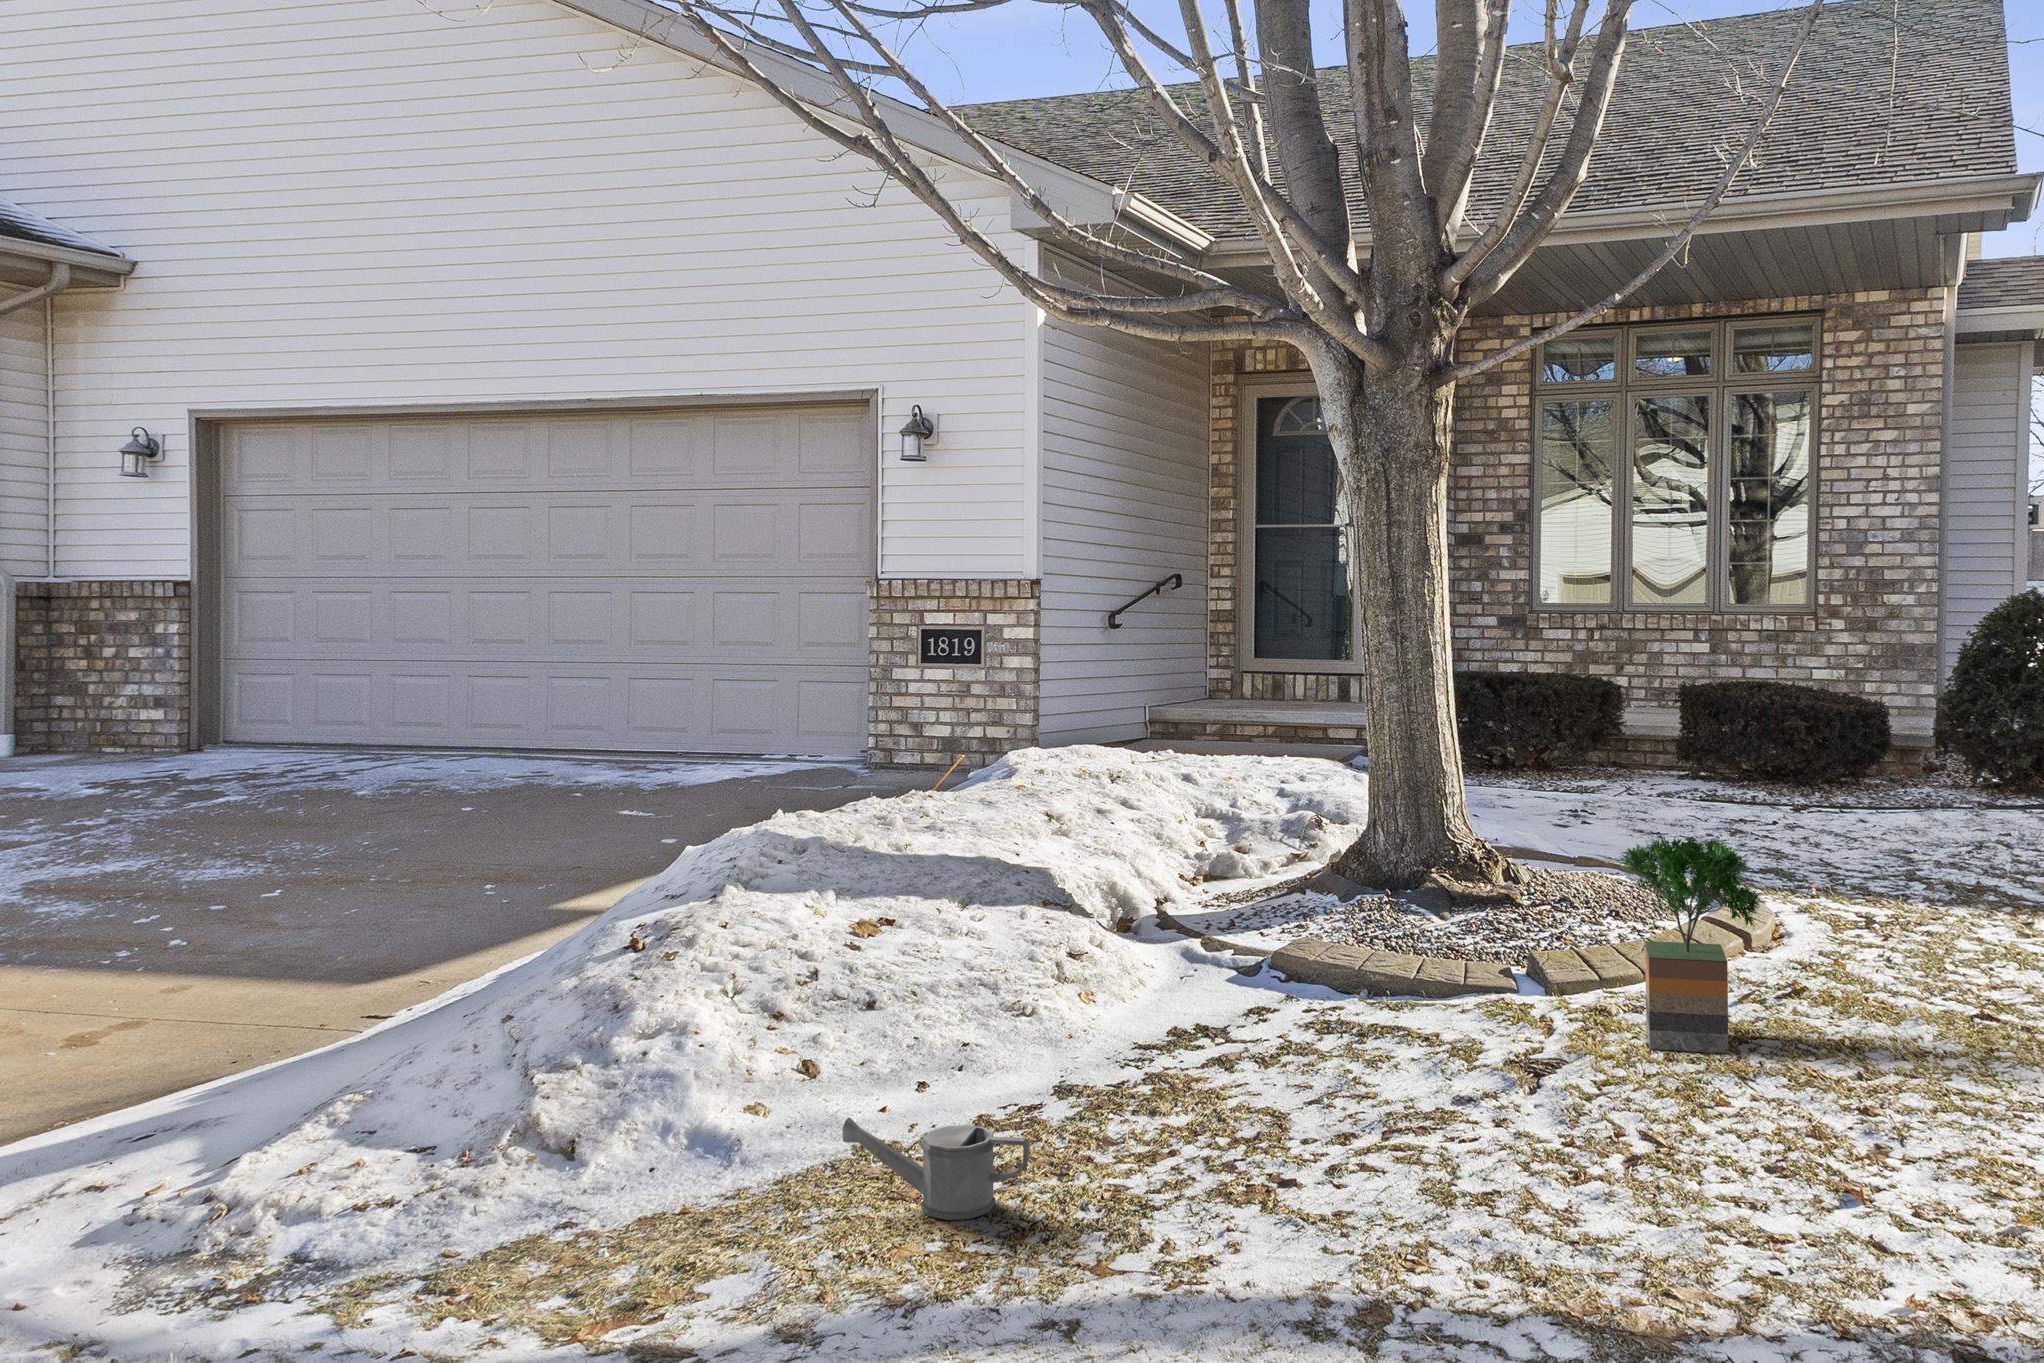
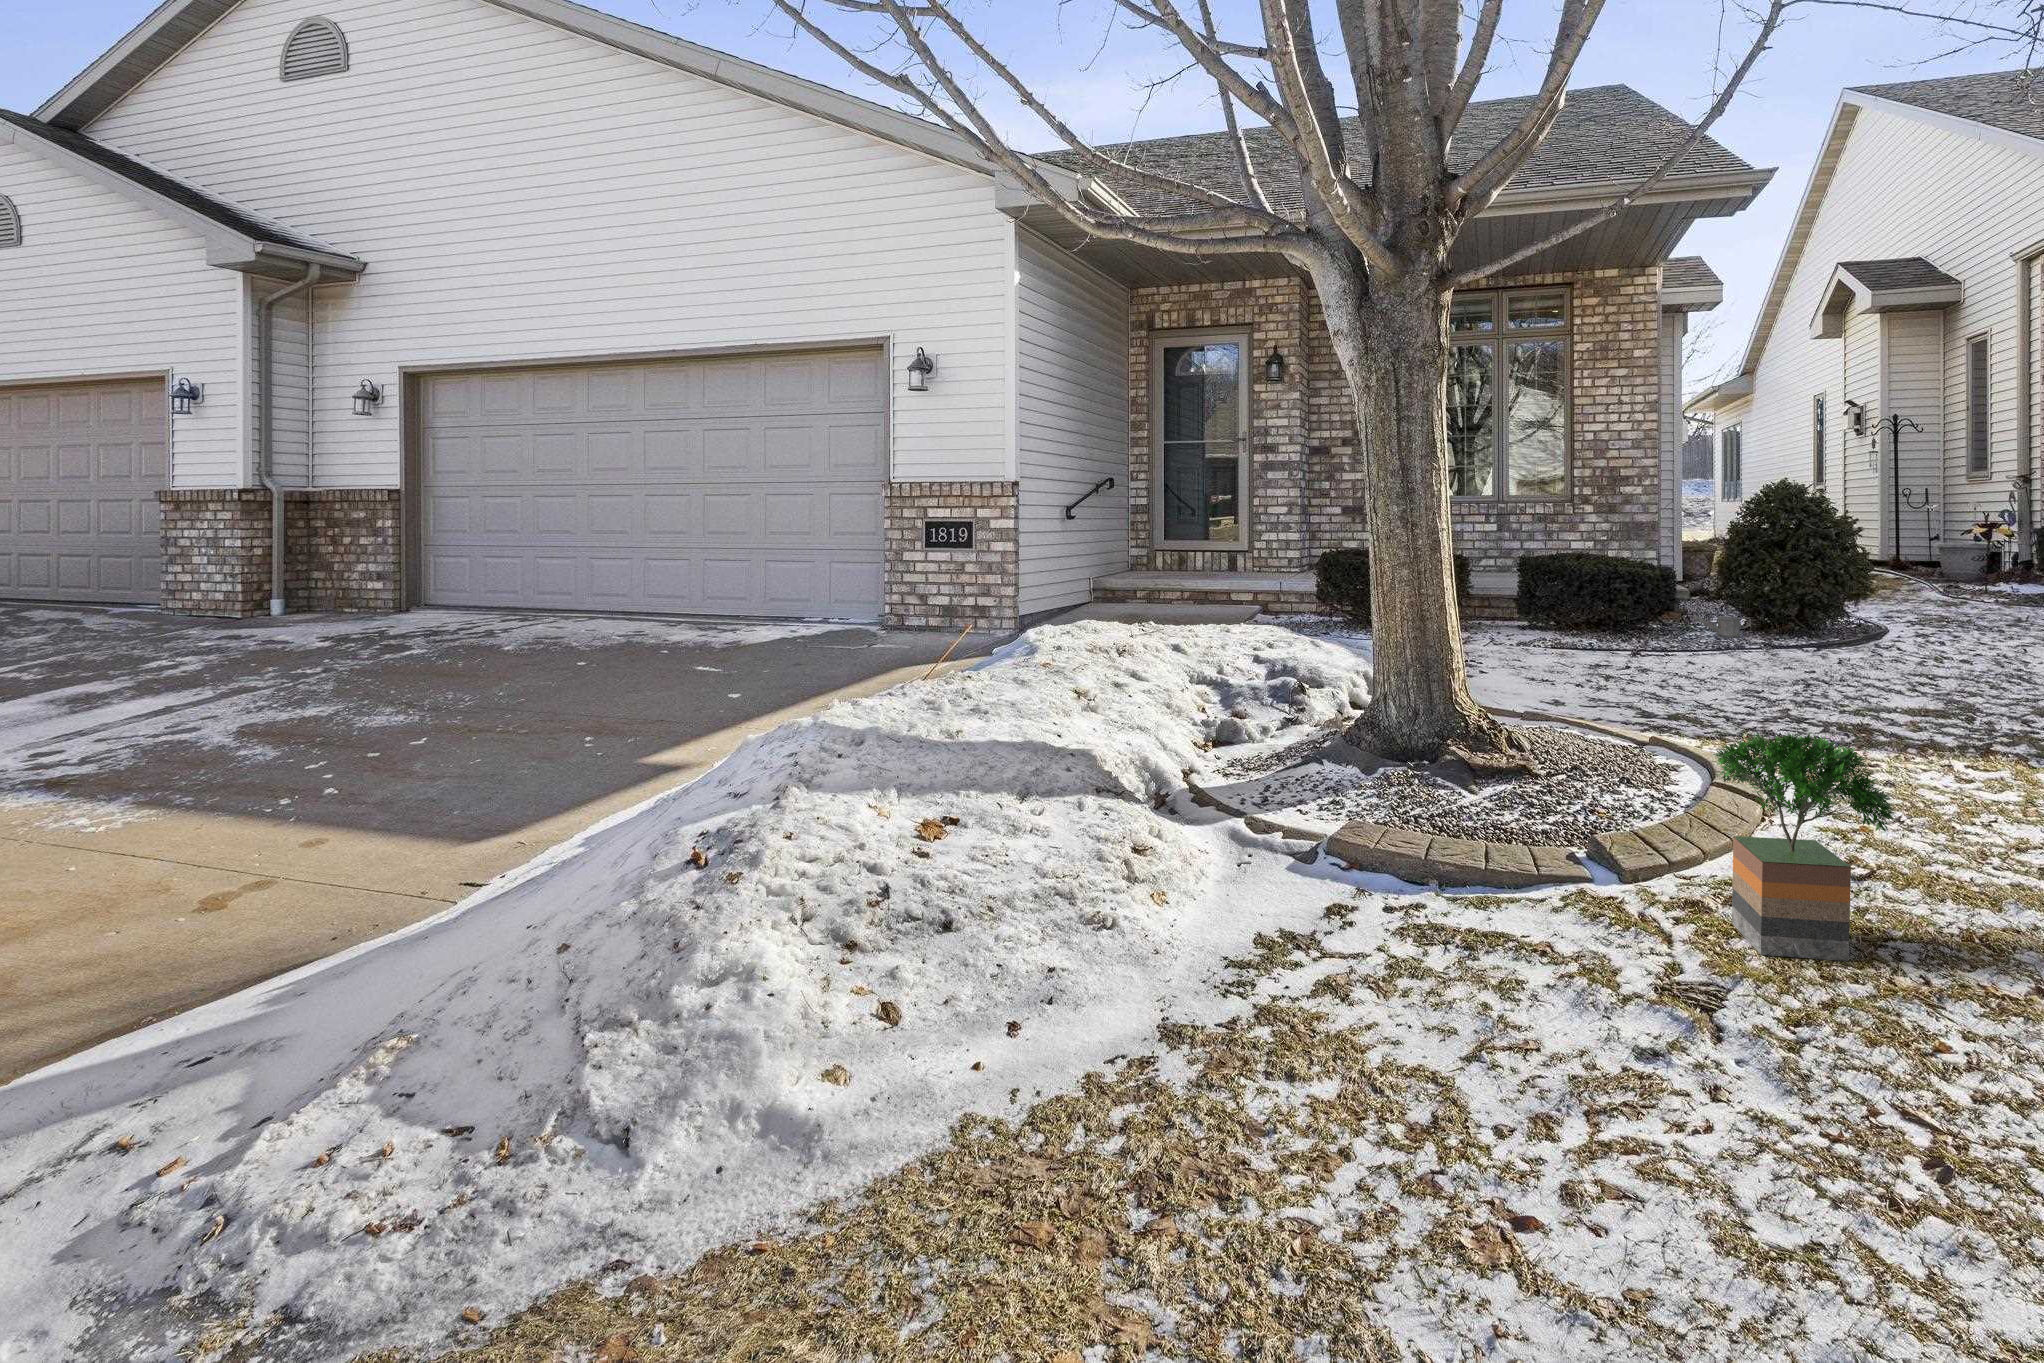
watering can: present [842,1117,1030,1220] -> present [1693,614,1751,638]

